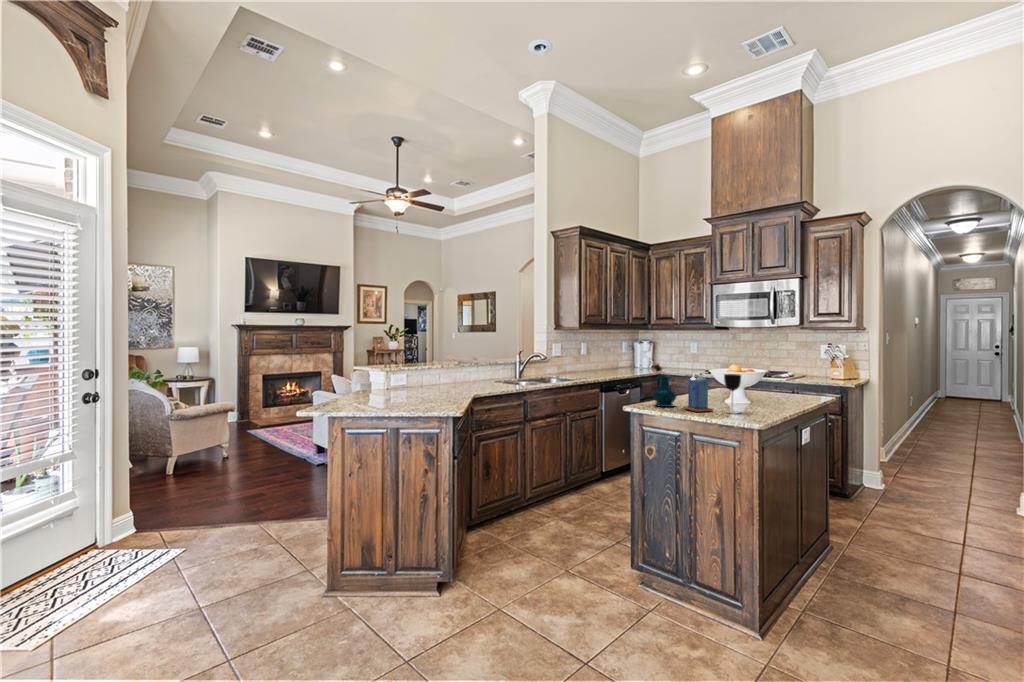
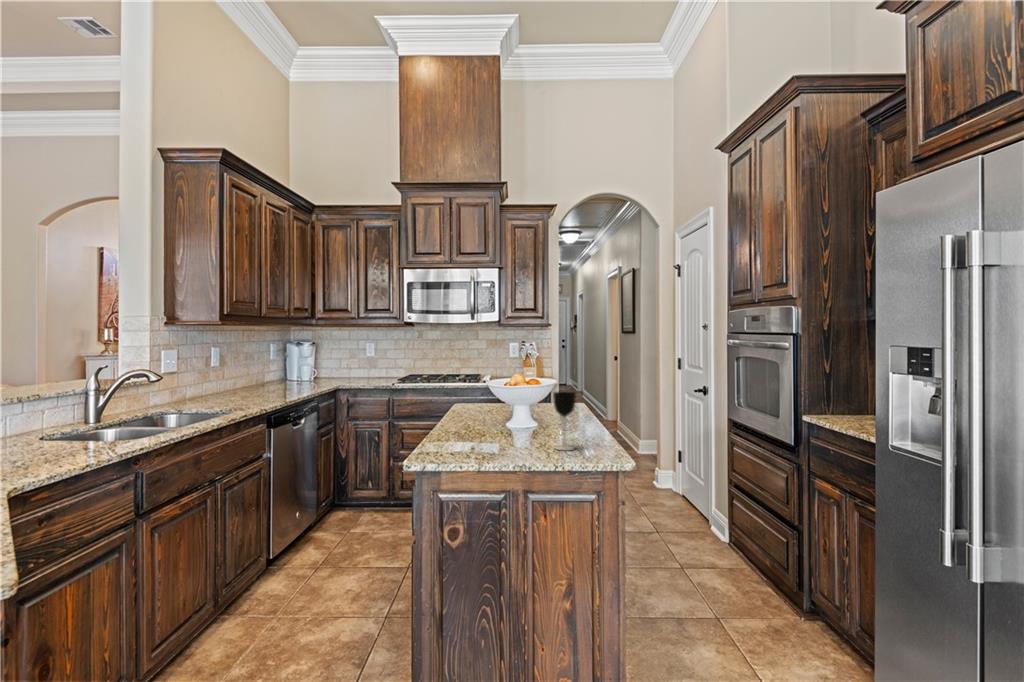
vase: present [653,364,676,407] -> none [442,380,480,454]
candle: present [683,374,713,412] -> none [498,395,541,456]

